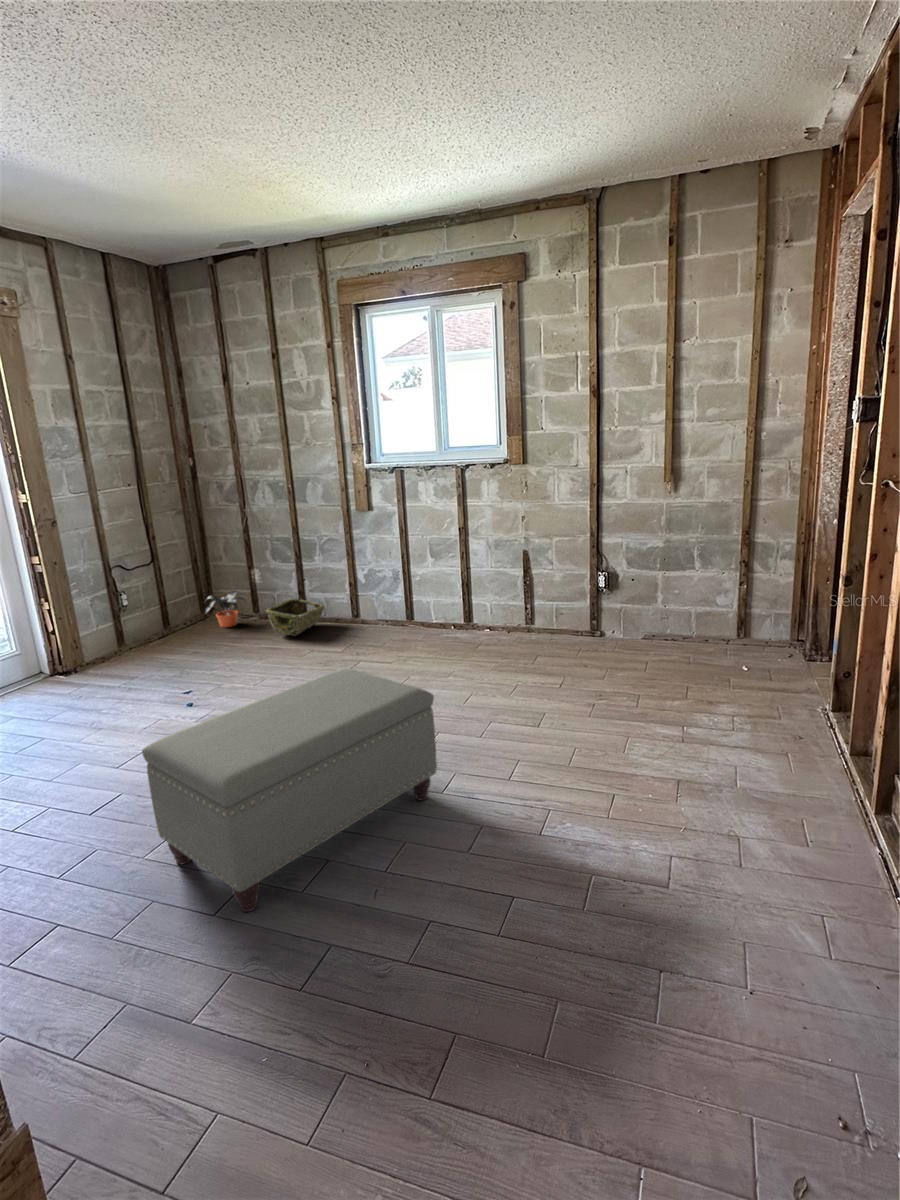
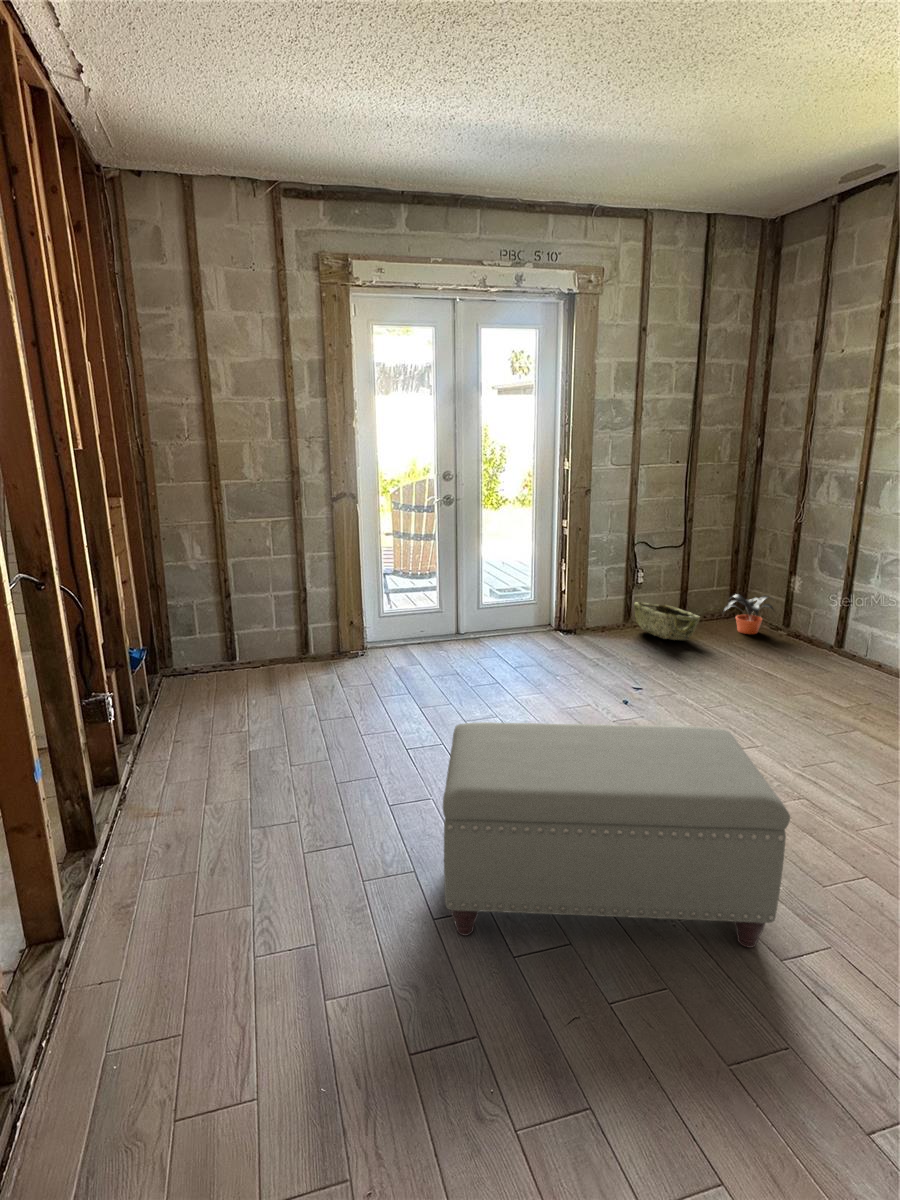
woven basket: present [266,599,324,636] -> present [634,602,700,640]

